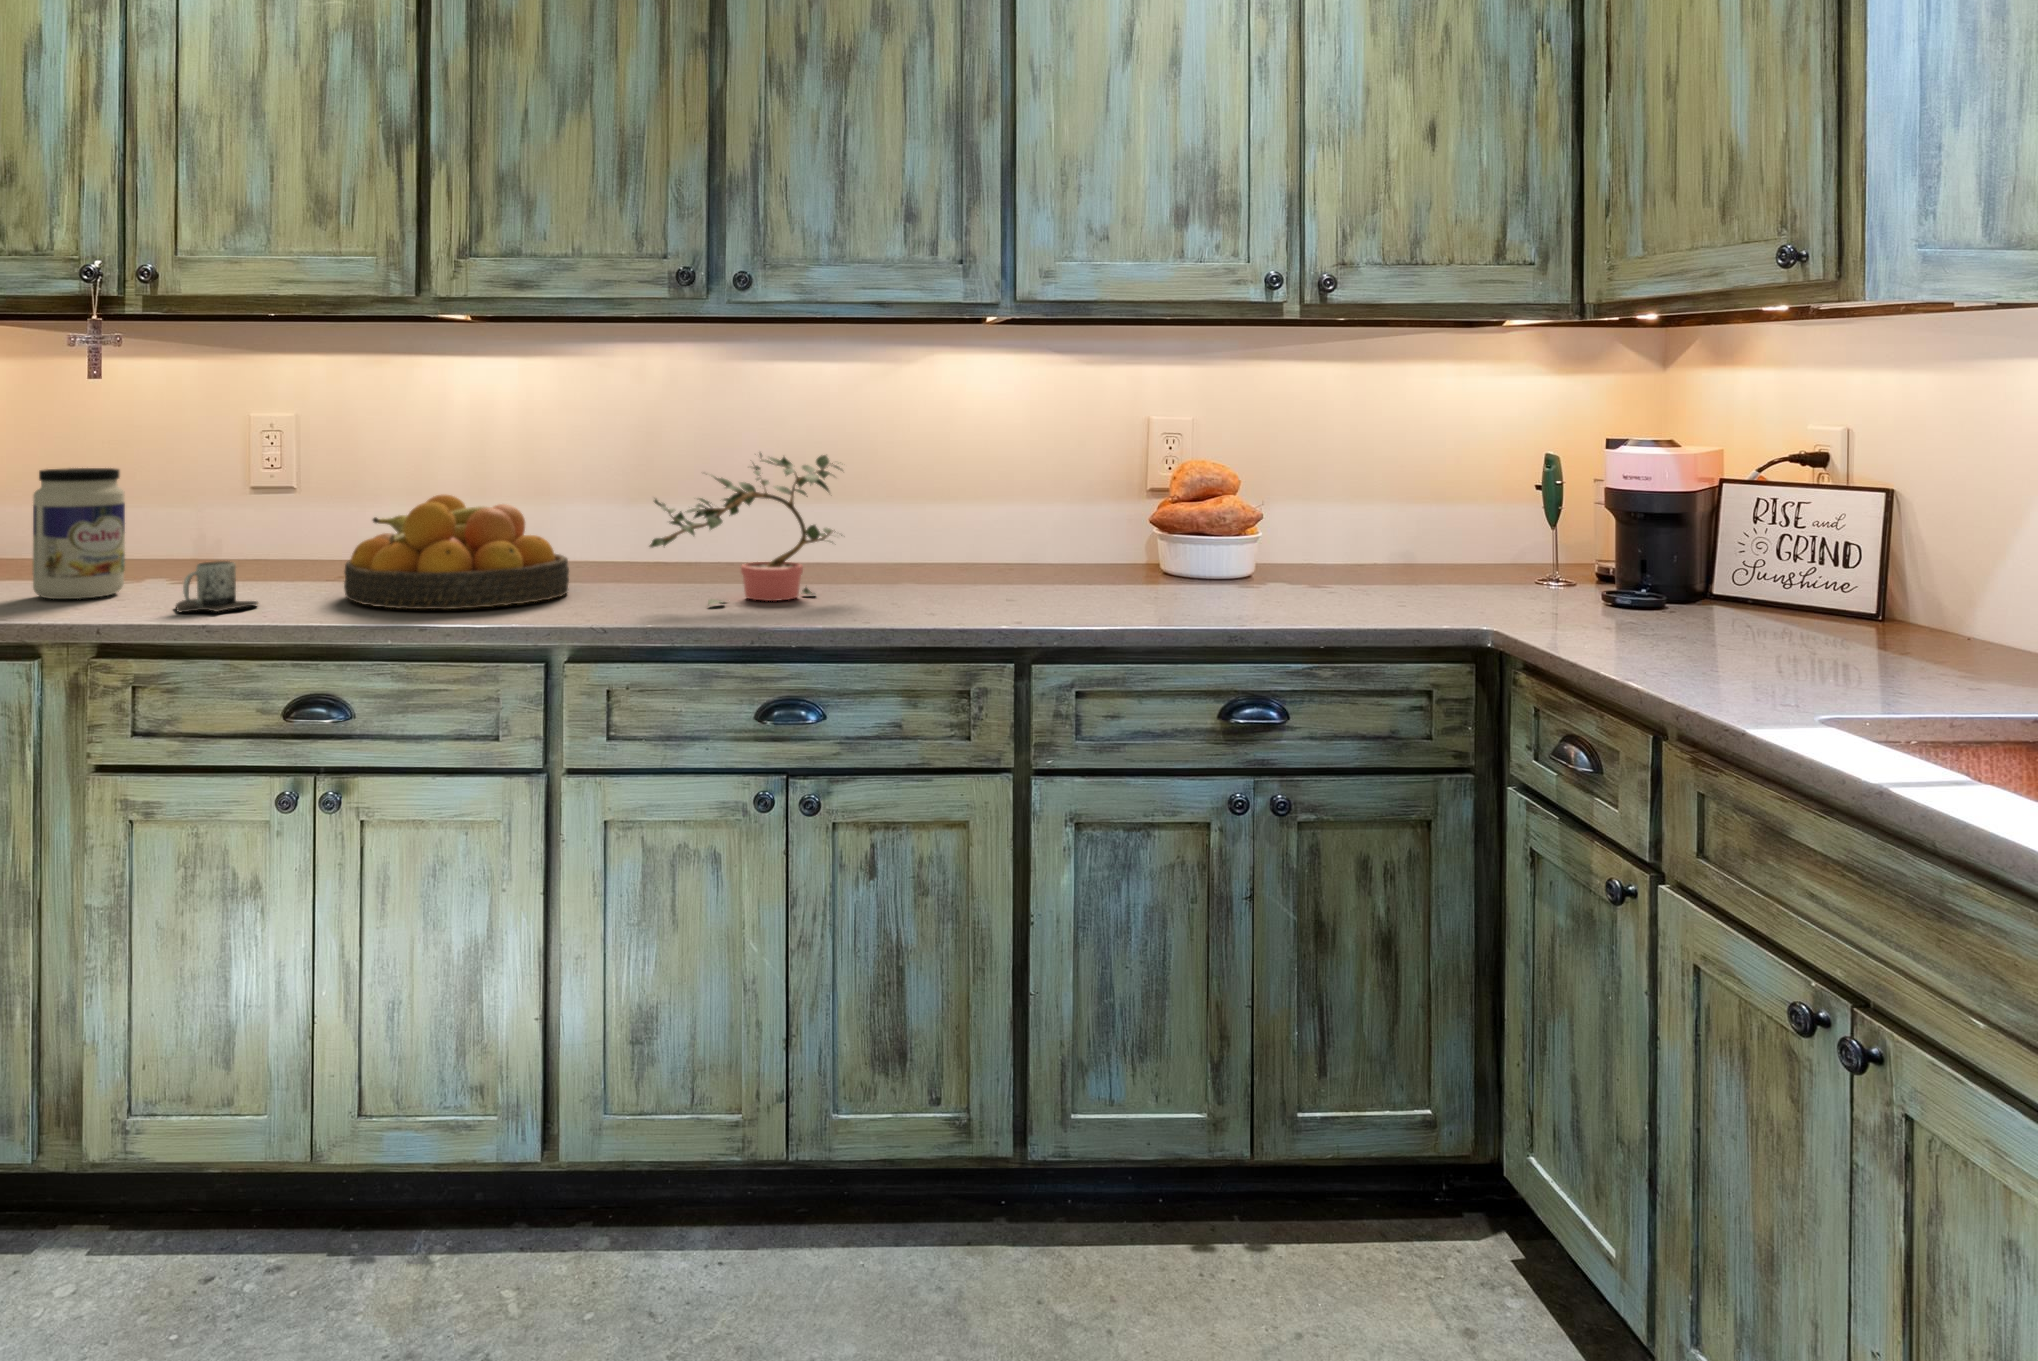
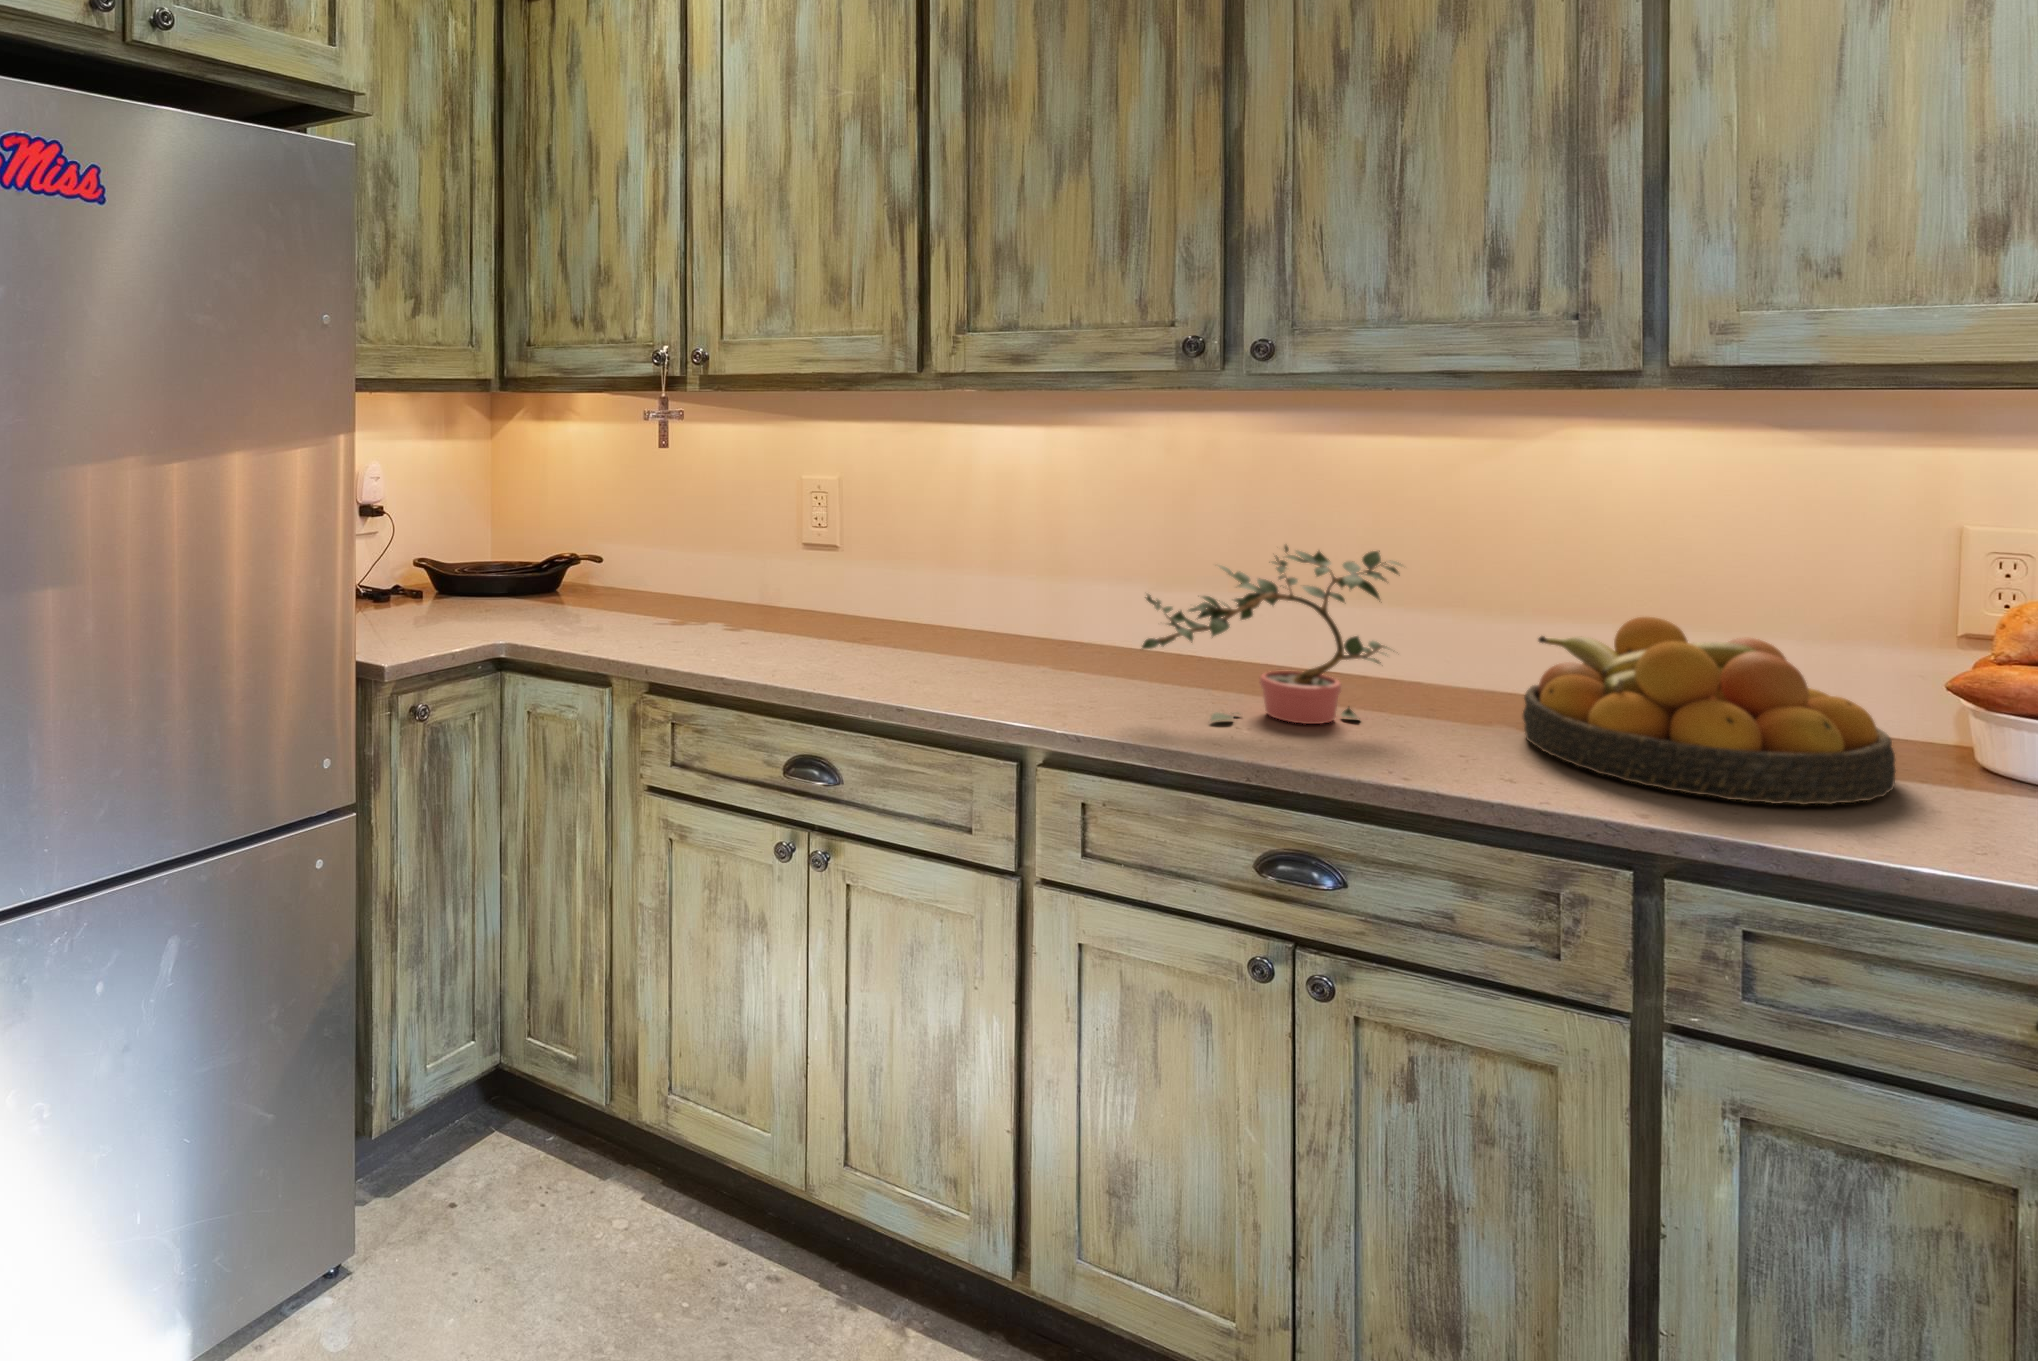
jar: present [33,468,125,599] -> none [625,517,694,630]
fruit bowl: present [344,495,569,609] -> present [1523,617,1896,805]
mug: present [176,561,258,612] -> none [711,614,780,663]

